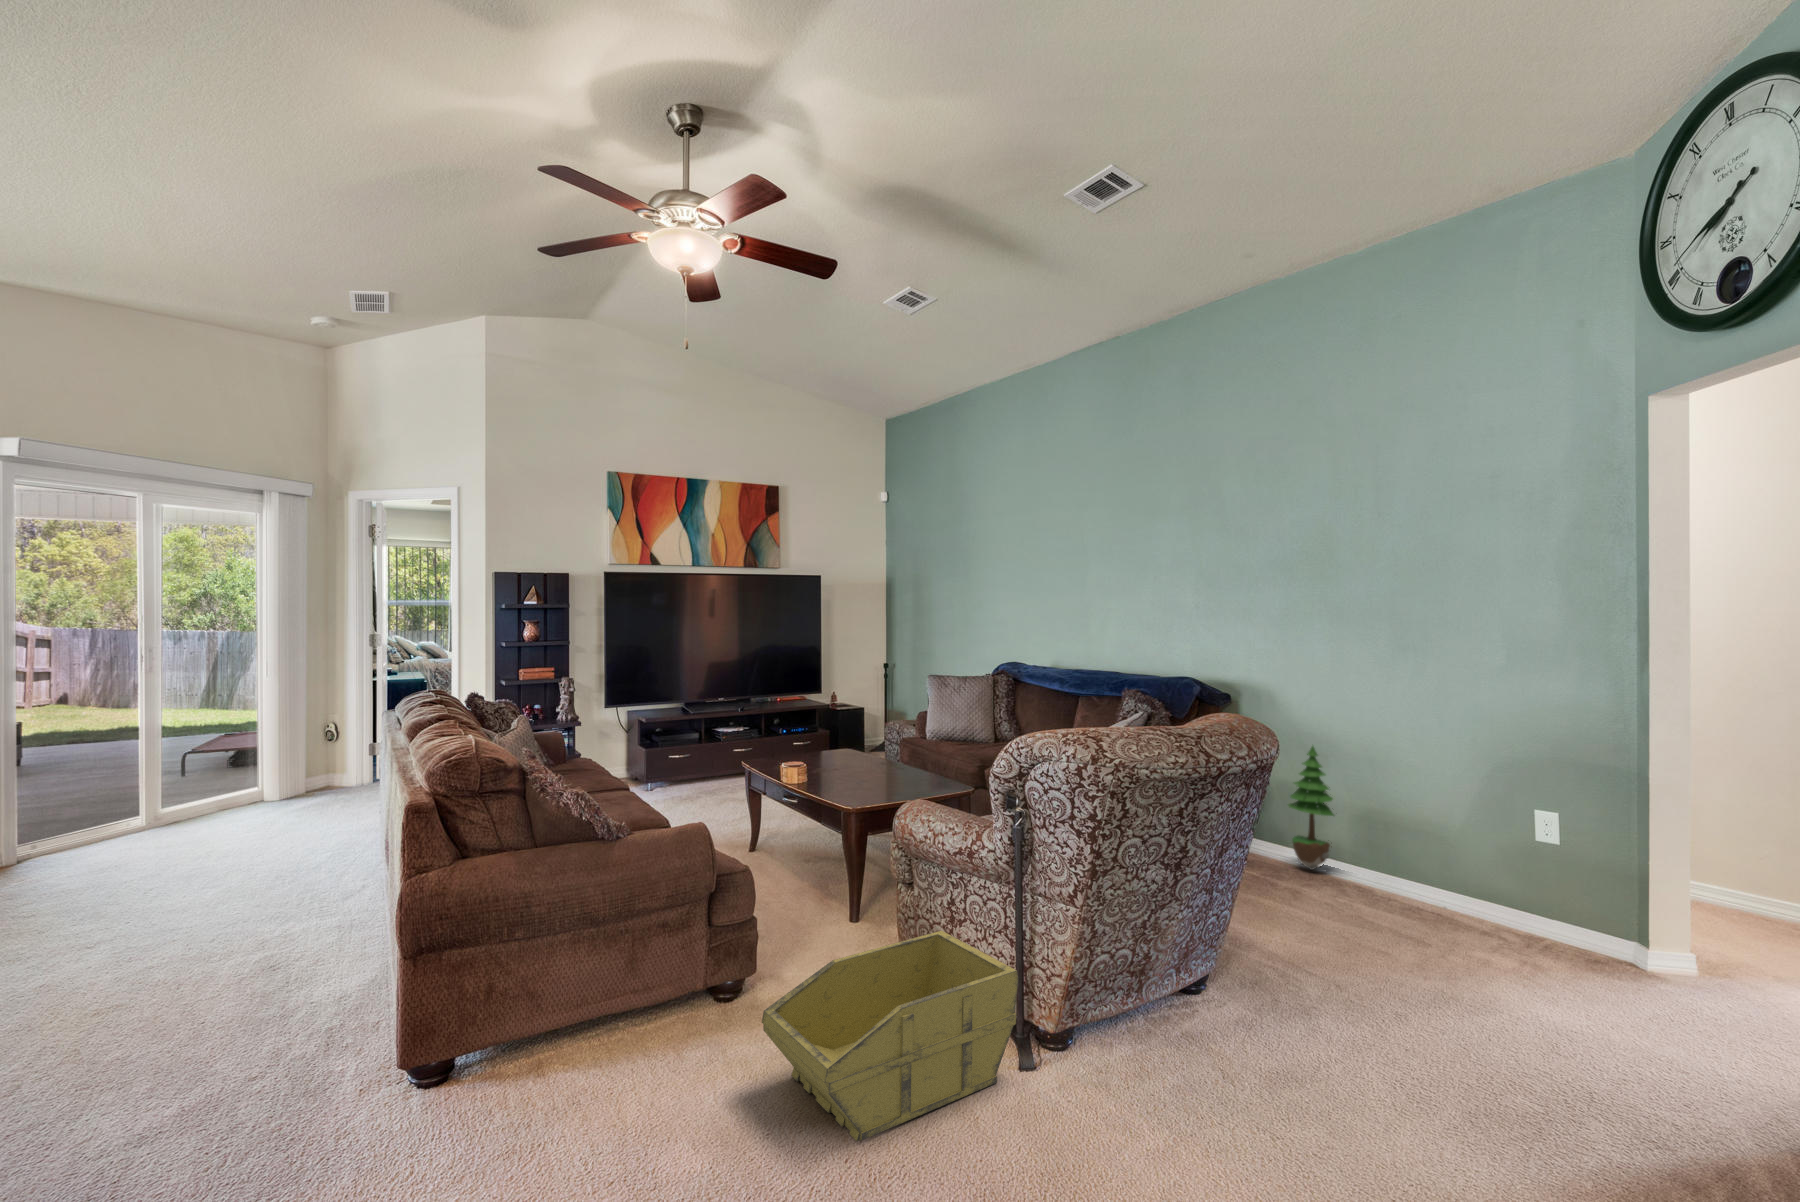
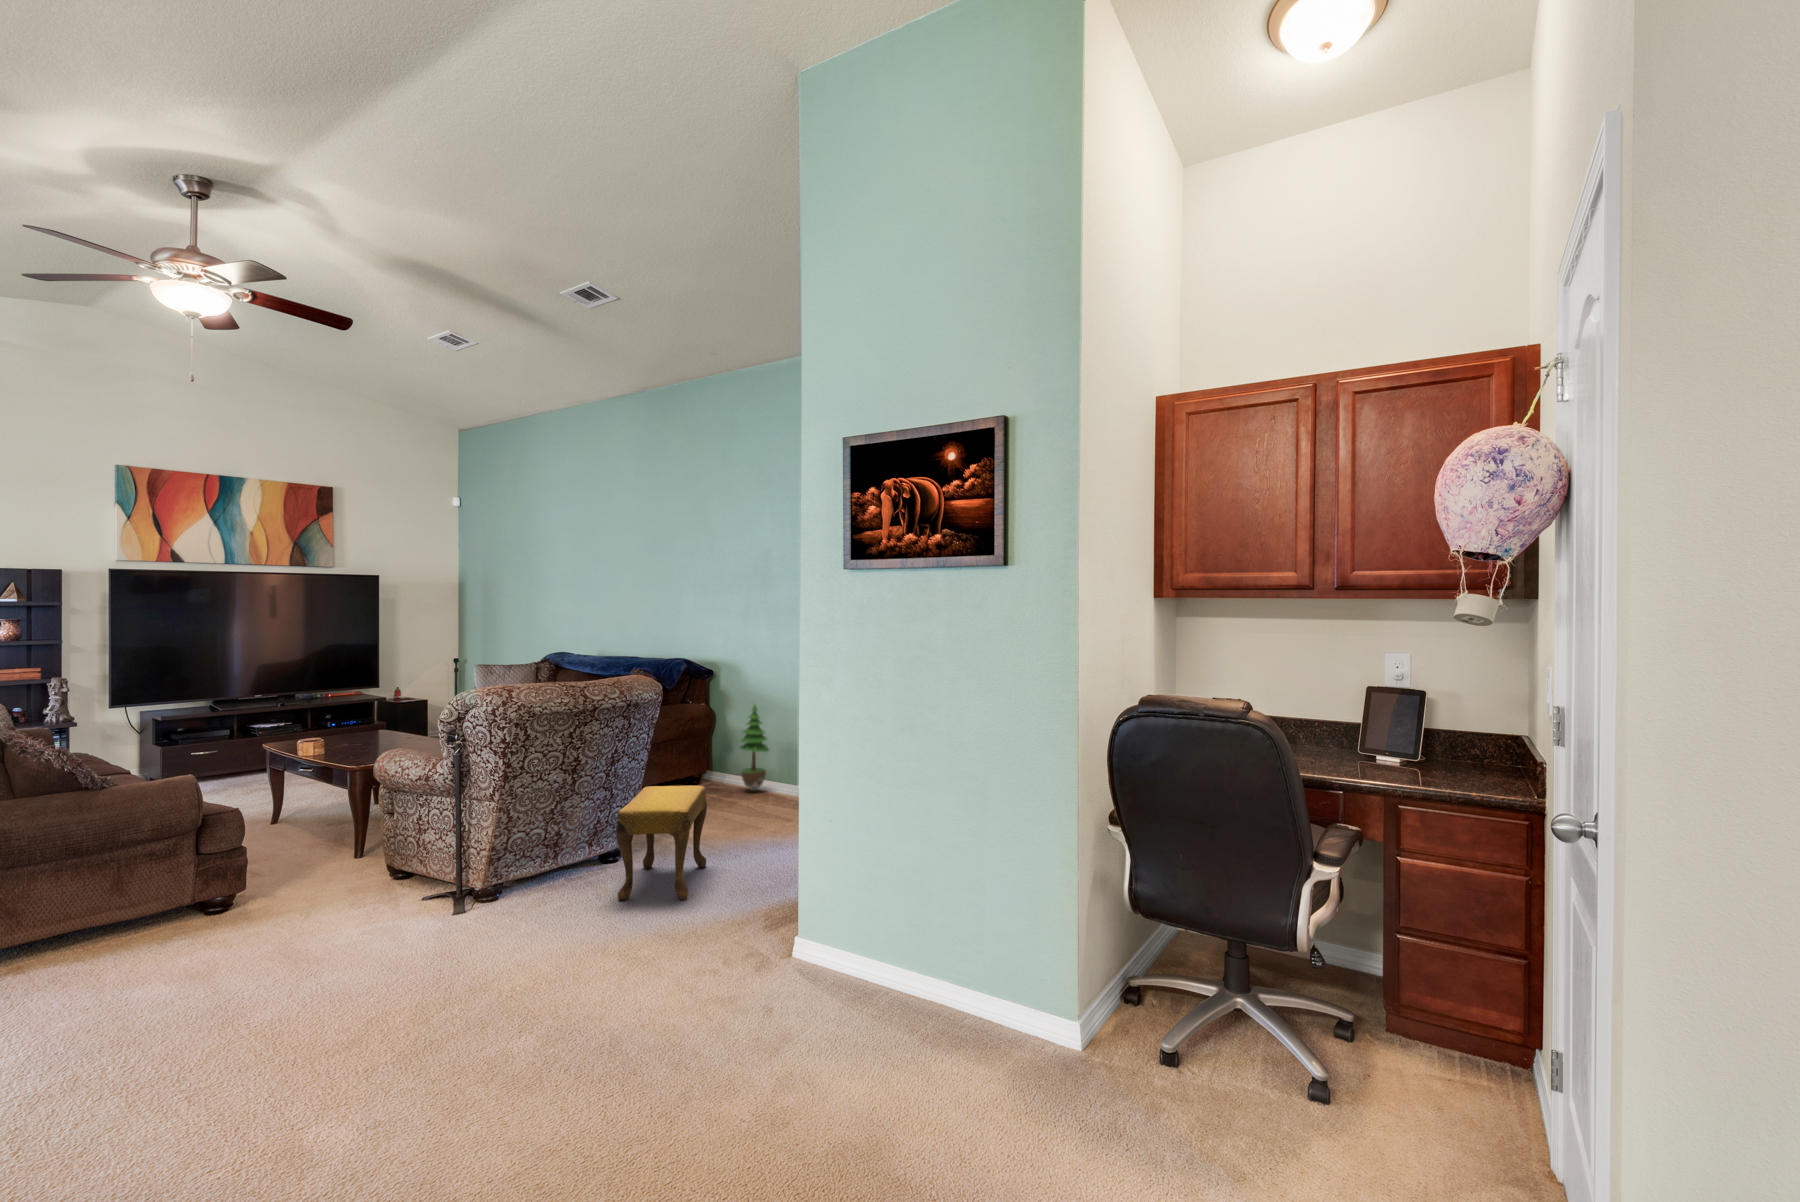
footstool: none [1255,888,1398,1119] -> present [616,786,707,900]
storage bin: present [762,931,1018,1141] -> none [245,835,455,959]

